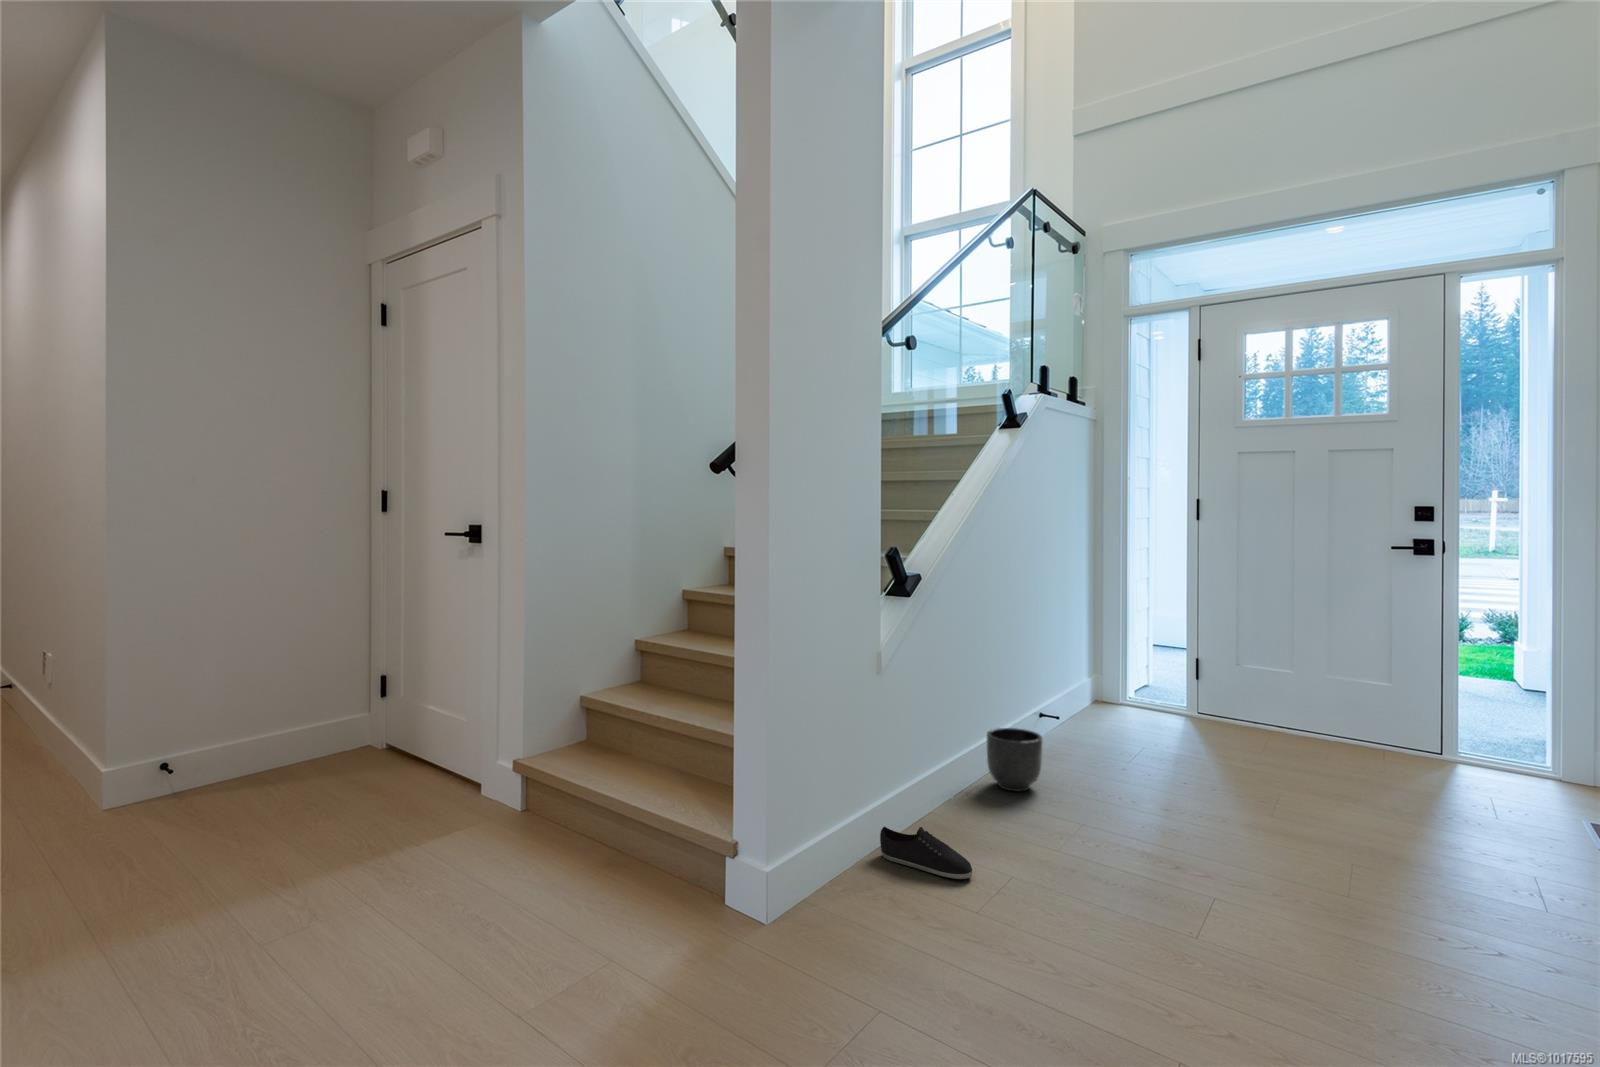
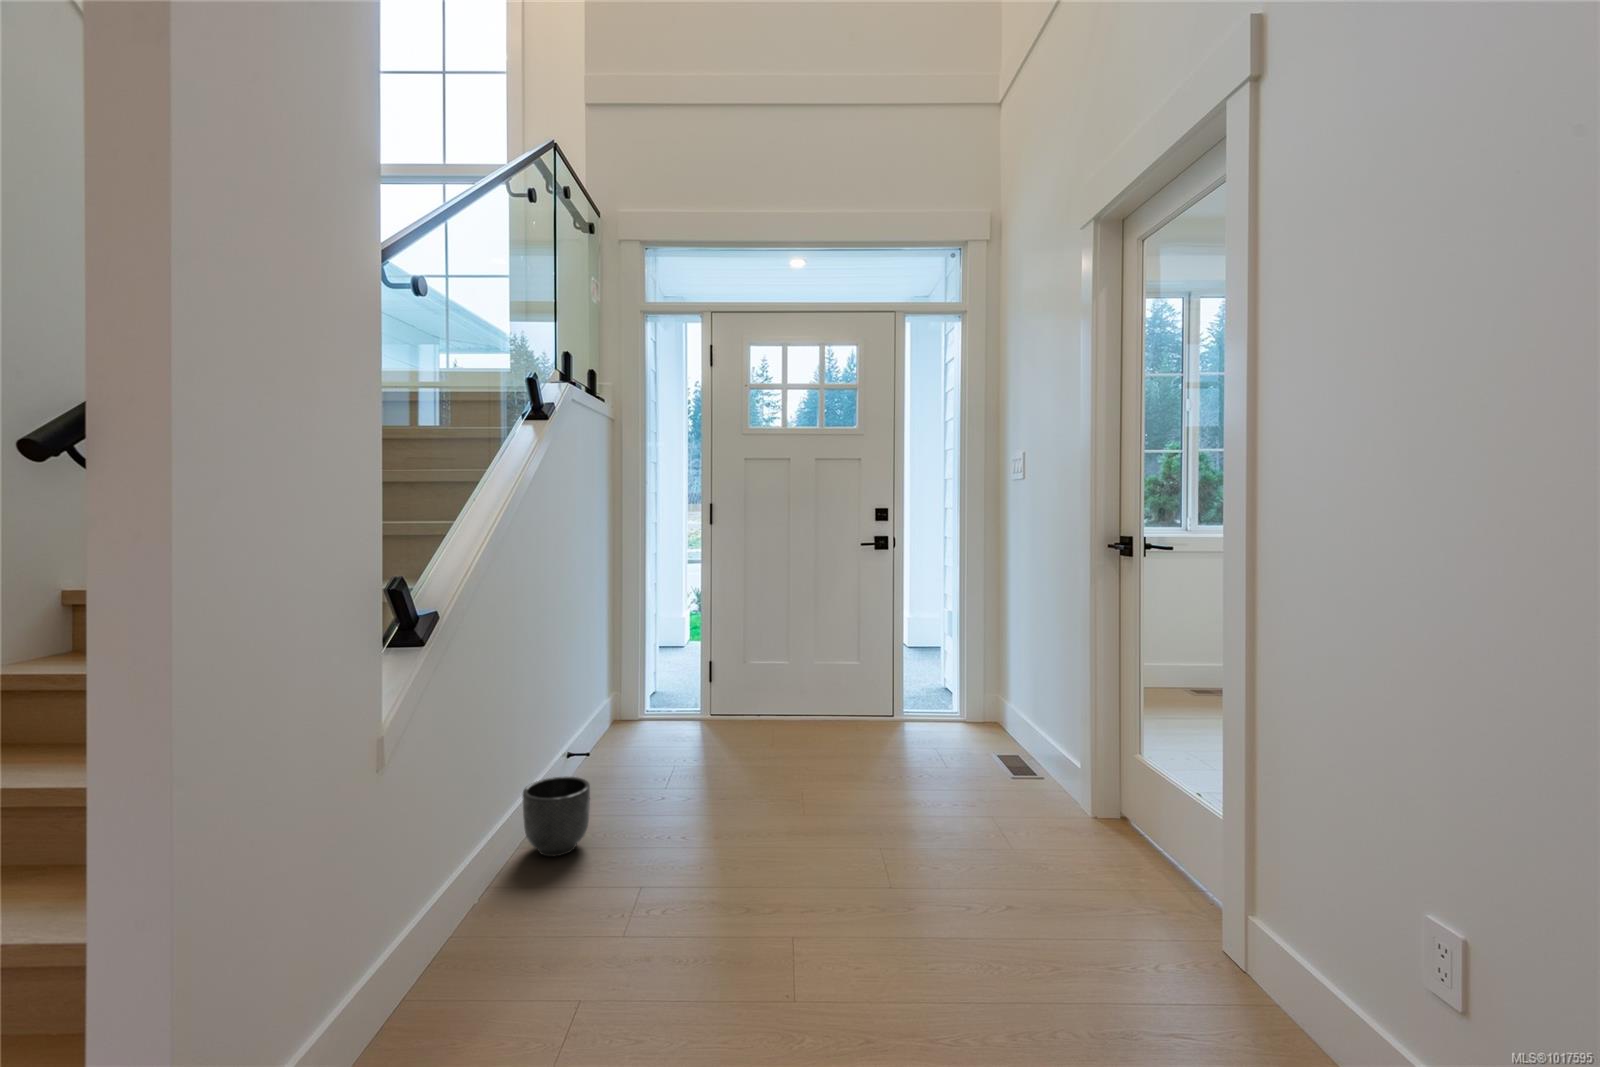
shoe: present [880,827,973,879] -> none [395,969,539,1034]

